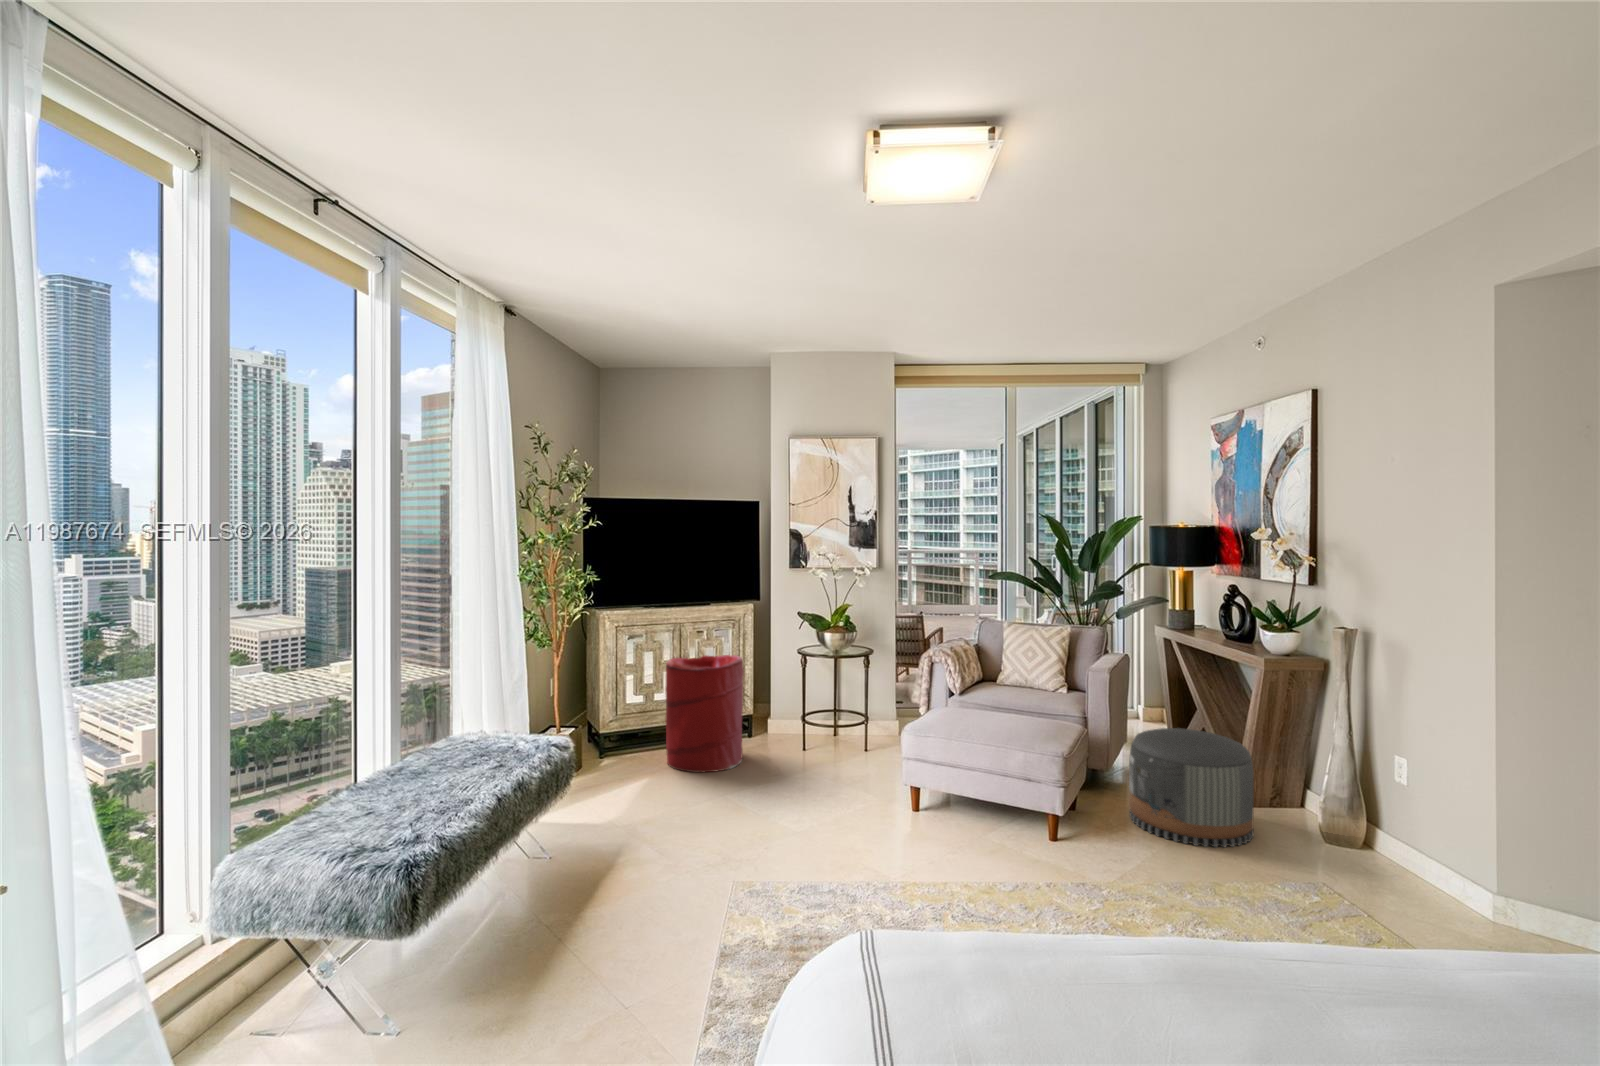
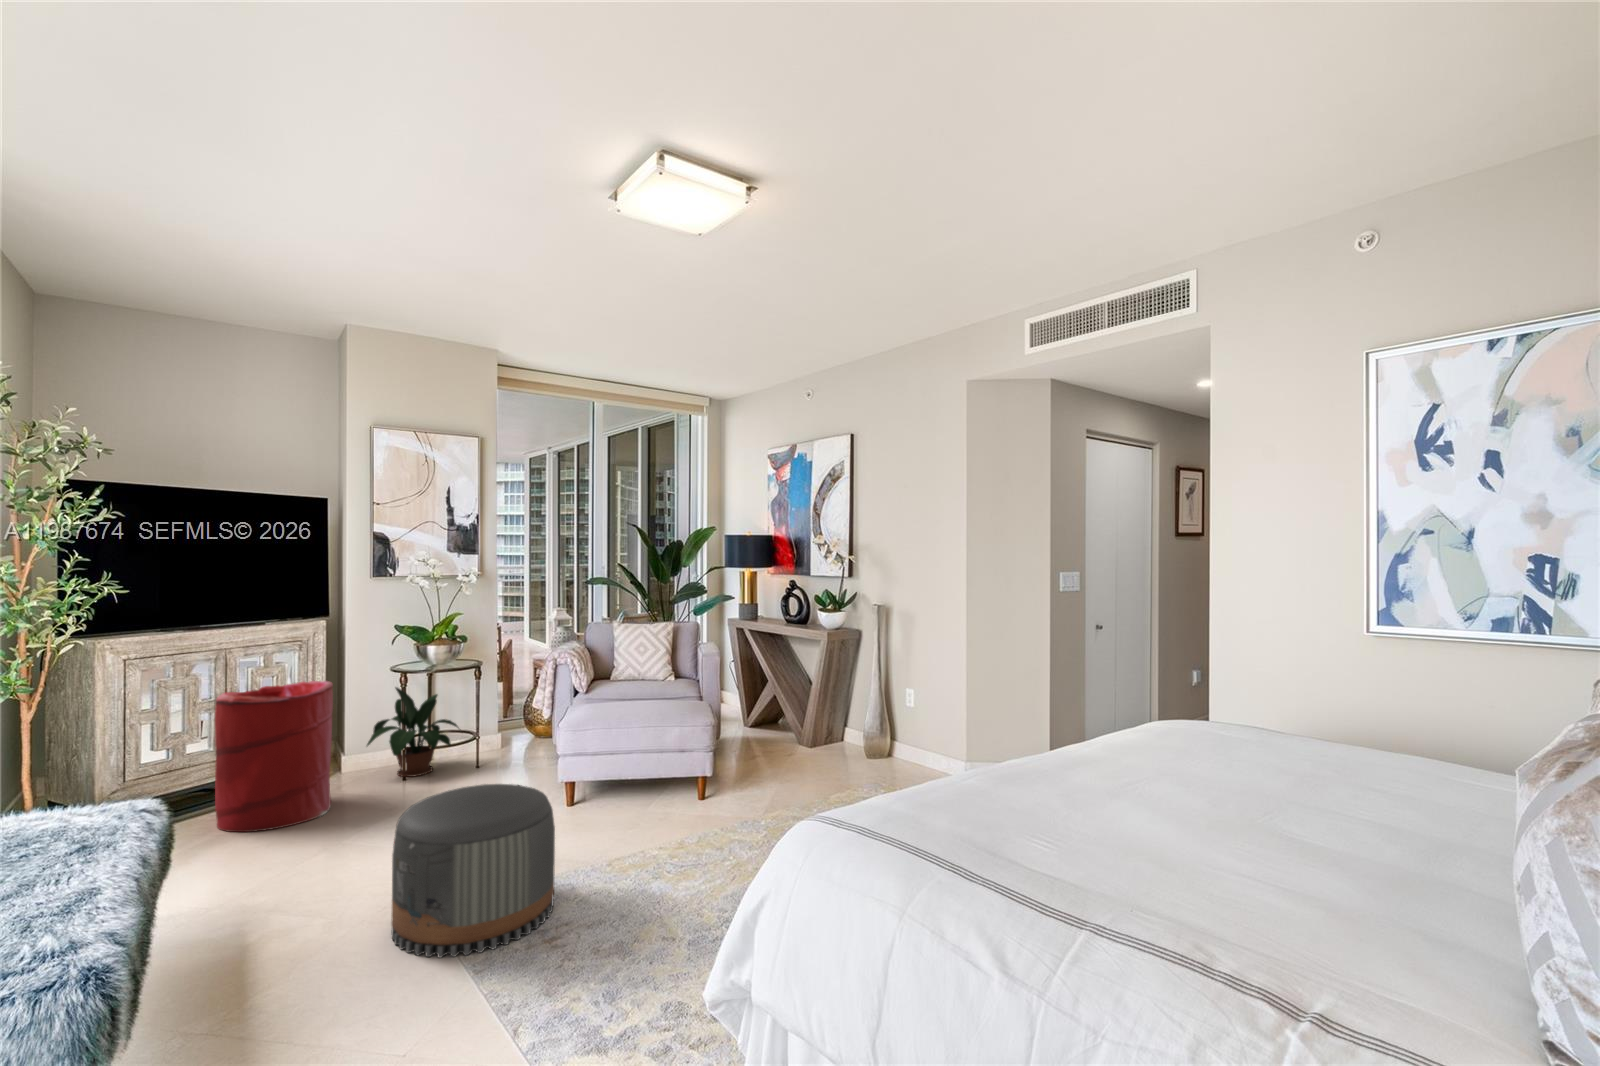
potted plant: none [779,667,857,749] -> present [367,687,458,777]
pouf: present [1129,728,1254,847] -> present [391,784,555,958]

